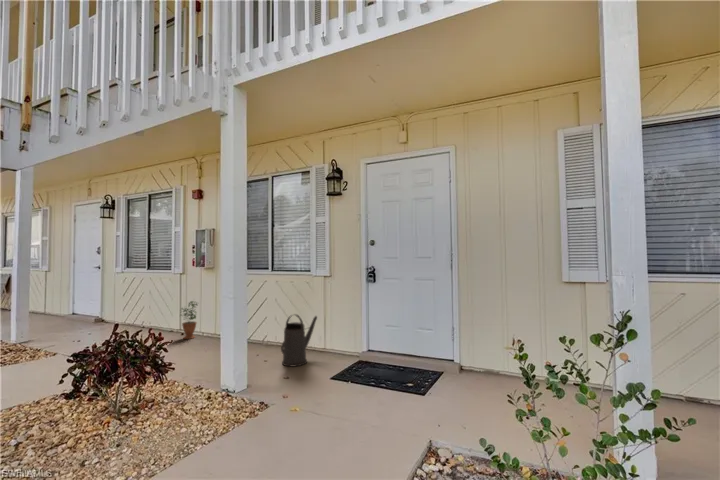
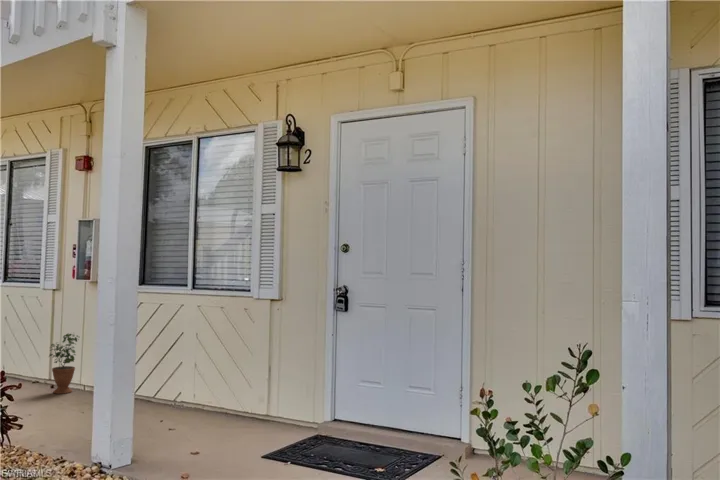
watering can: present [281,314,317,366] -> none [192,357,257,439]

